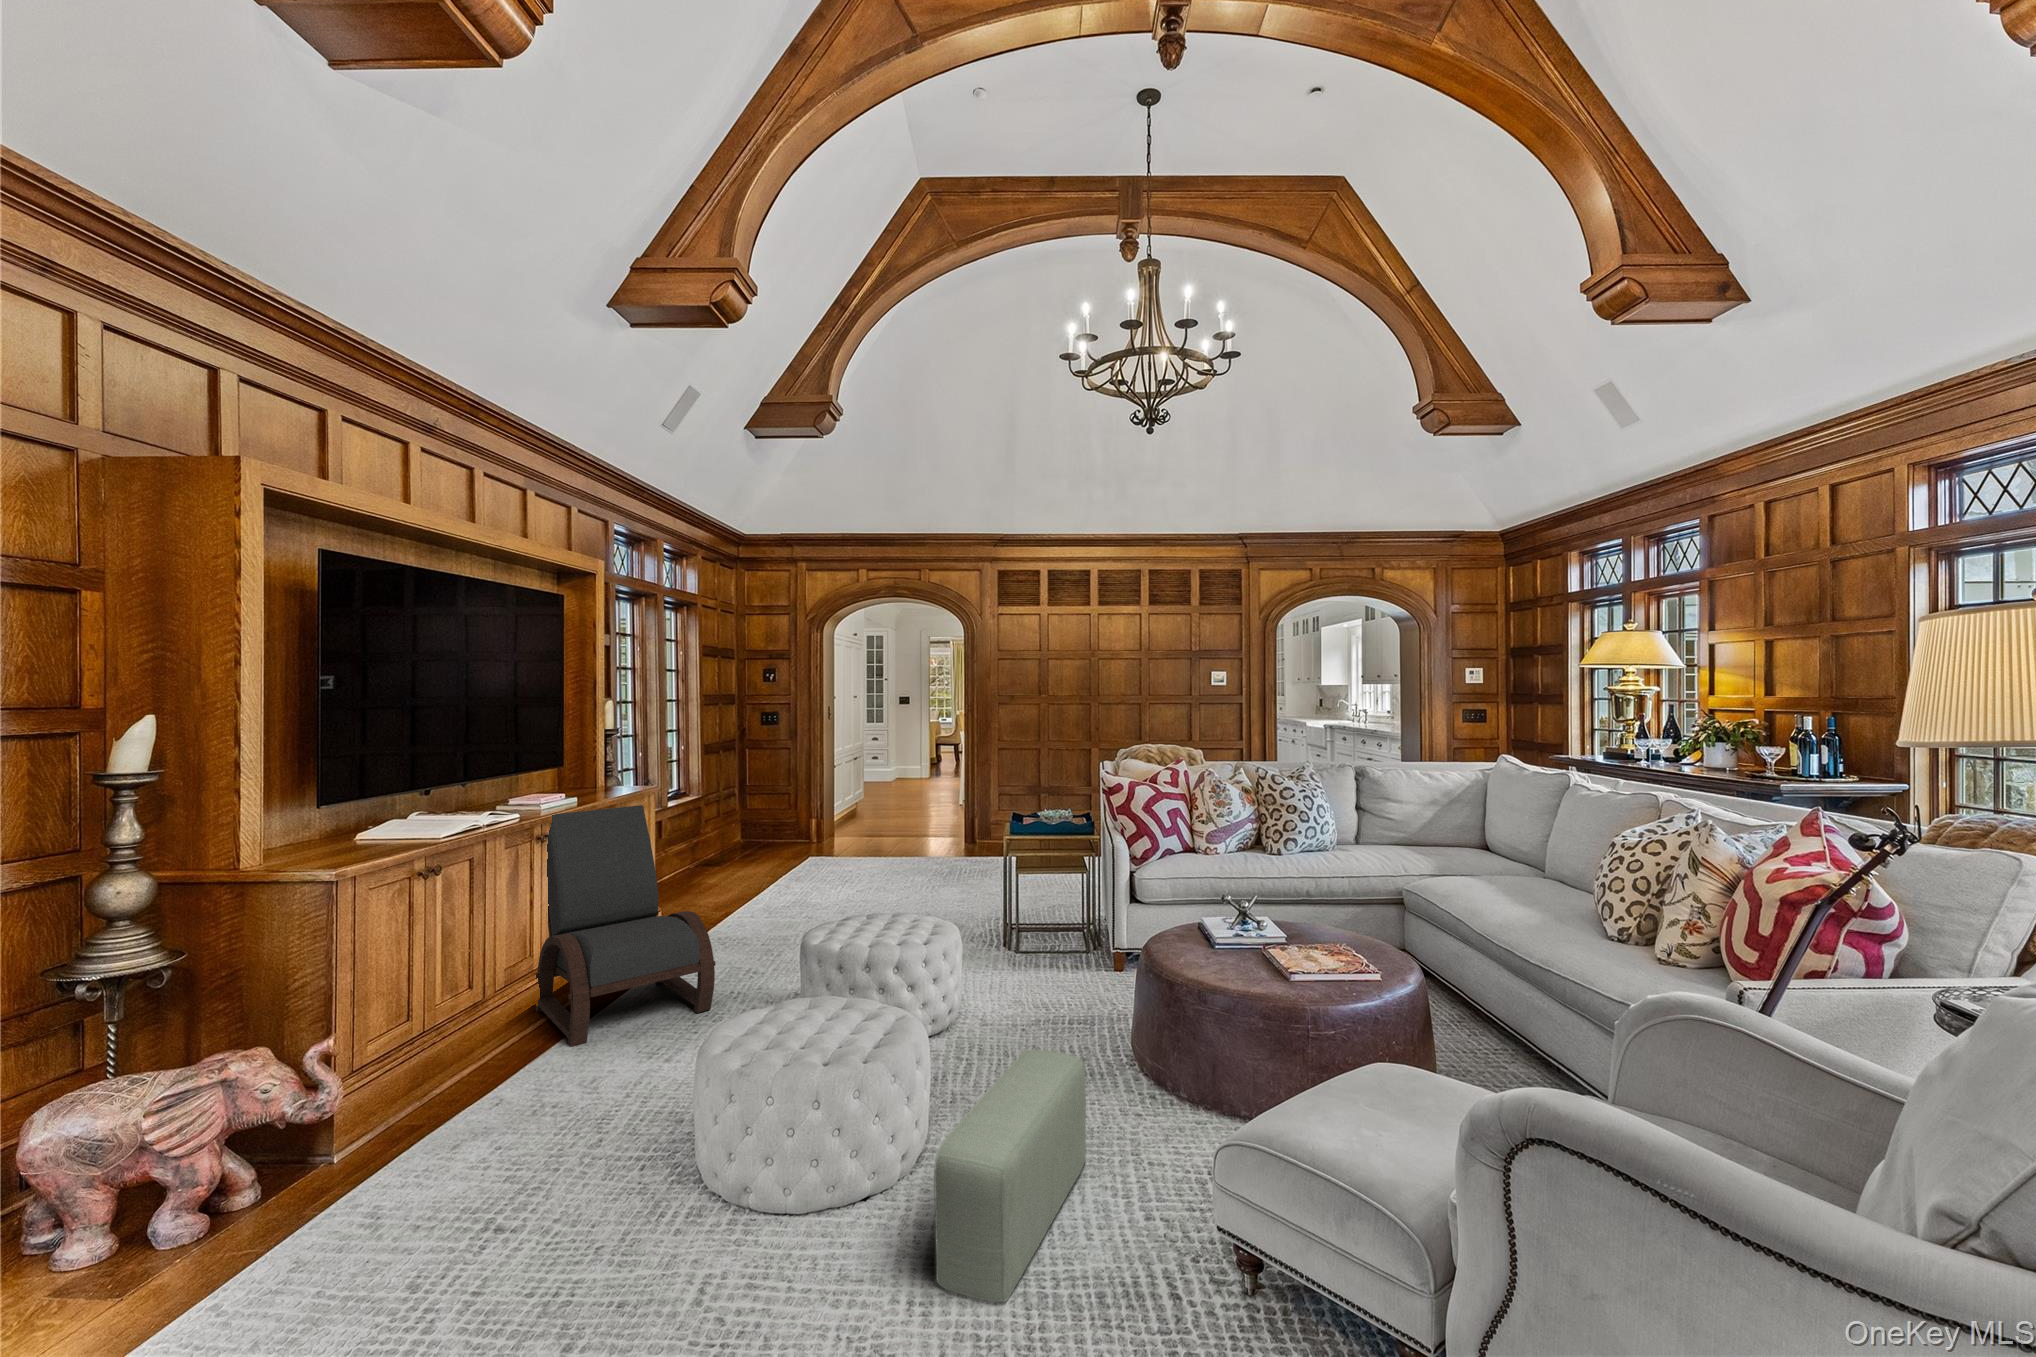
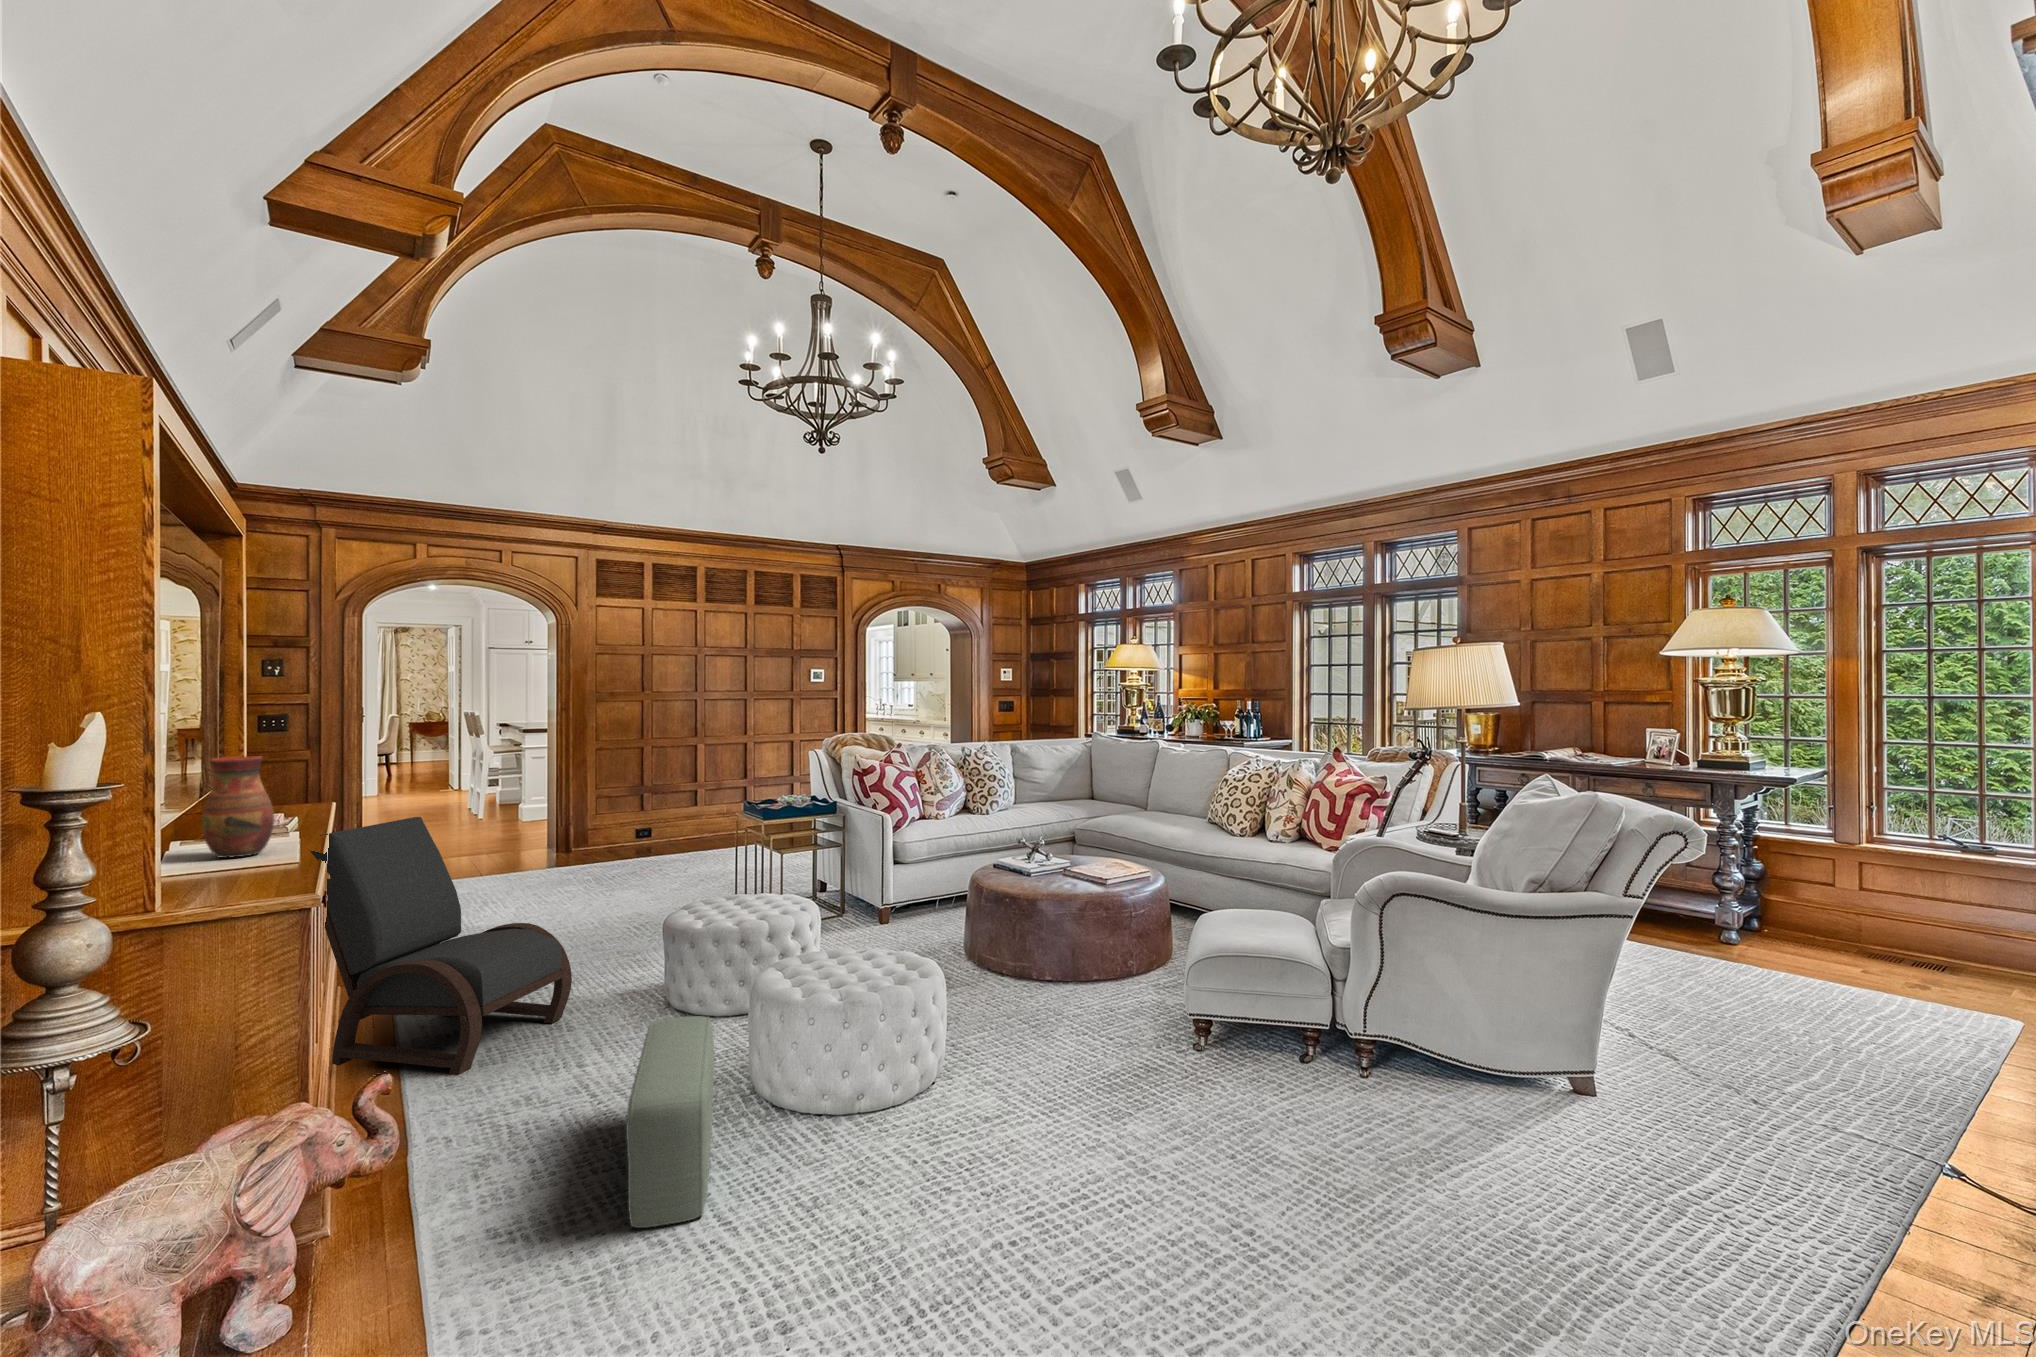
vase: none [366,749,422,832] -> present [202,756,274,858]
pouf: present [934,1050,1086,1302] -> present [626,1016,714,1228]

